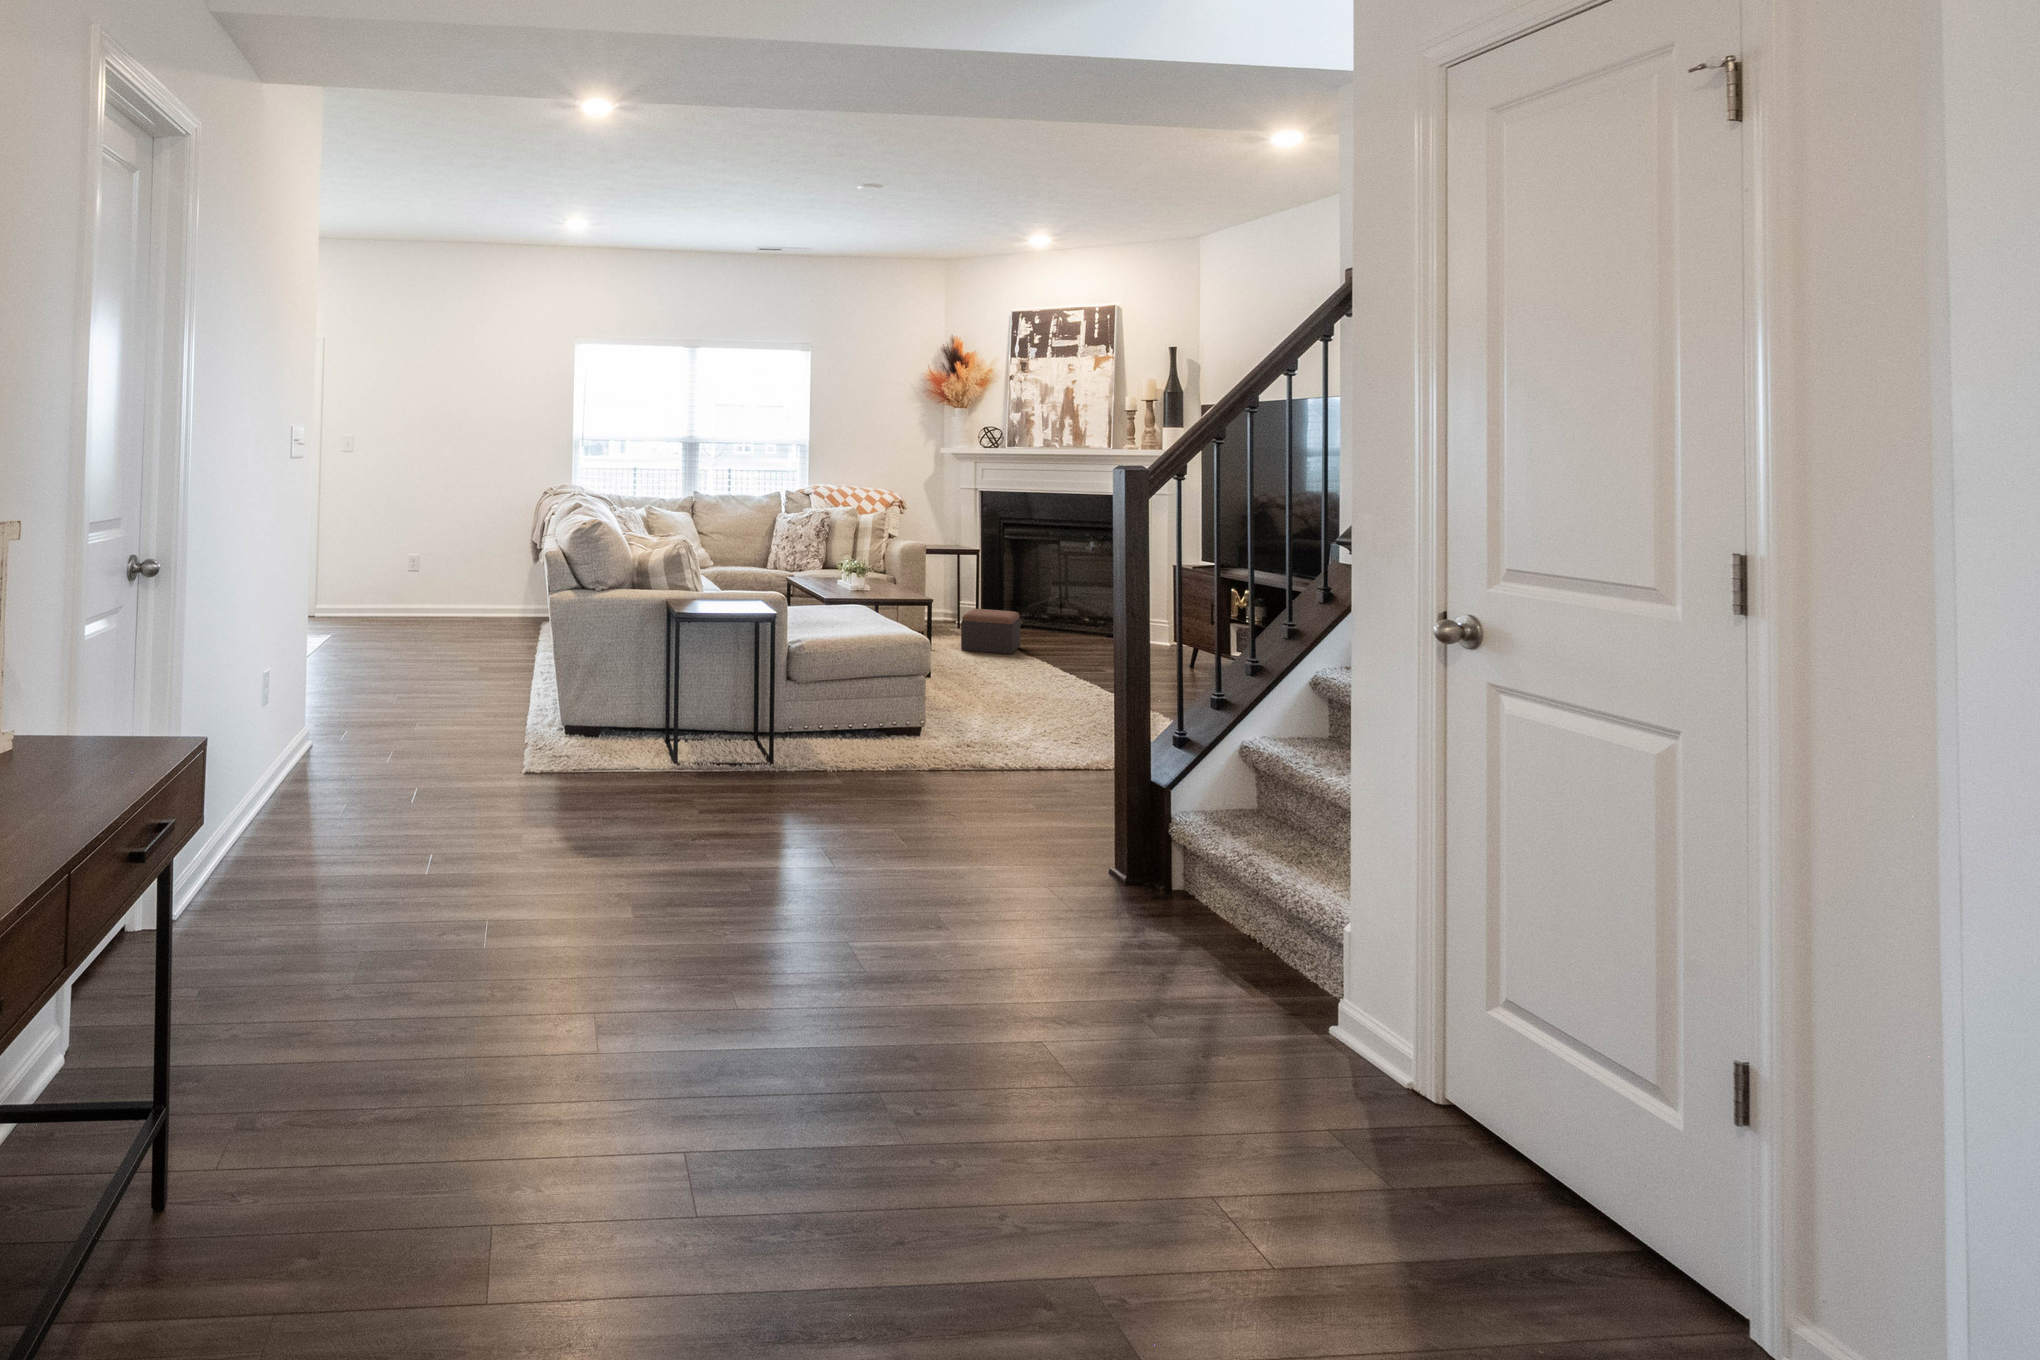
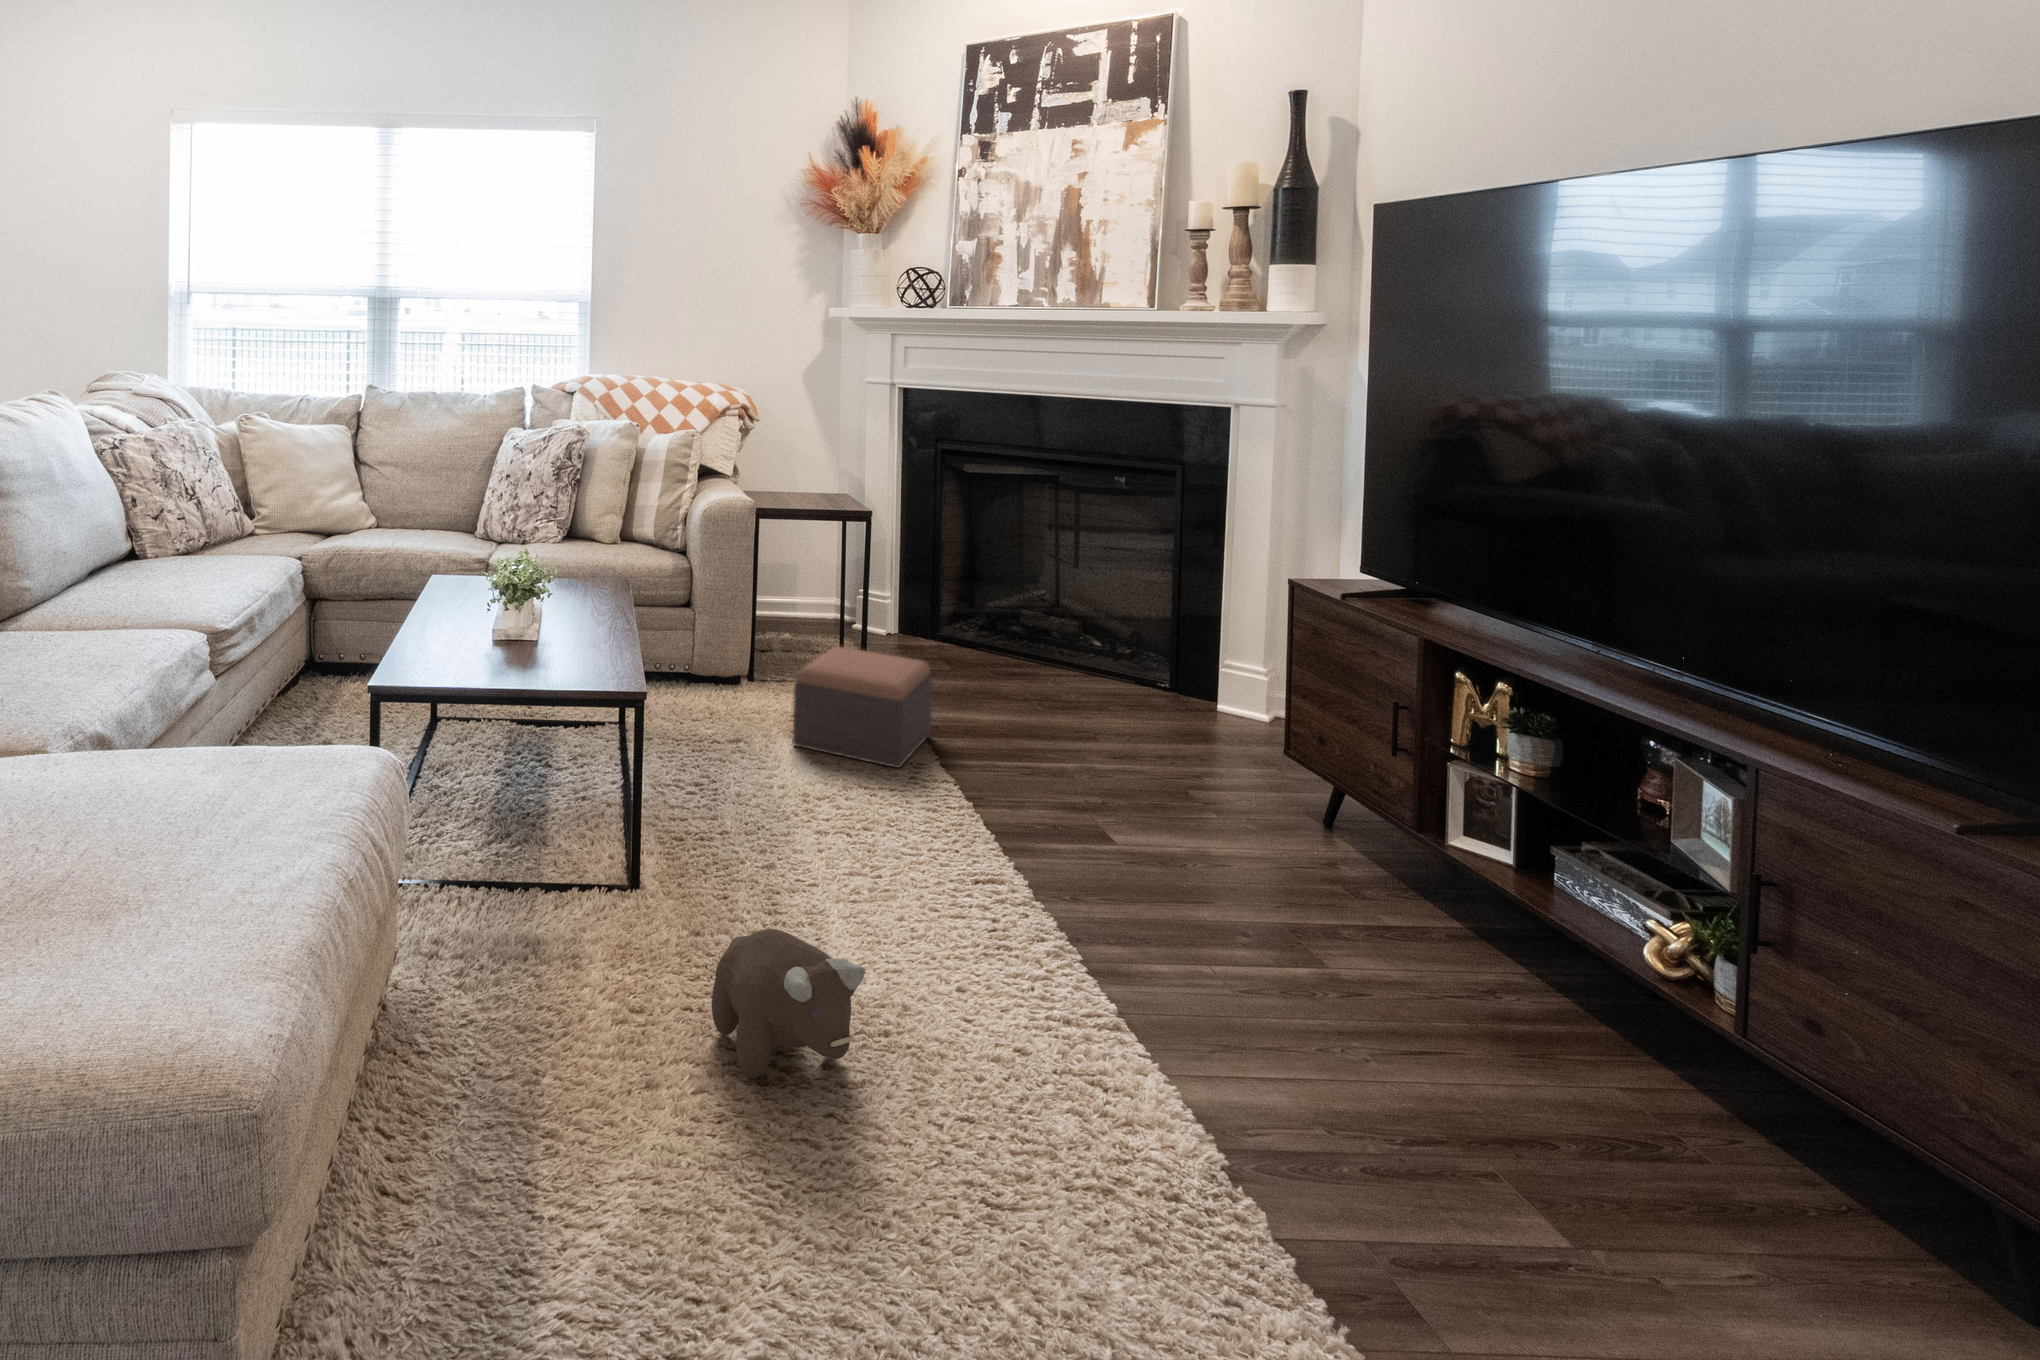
plush toy: none [984,660,1039,703] -> present [712,929,865,1079]

